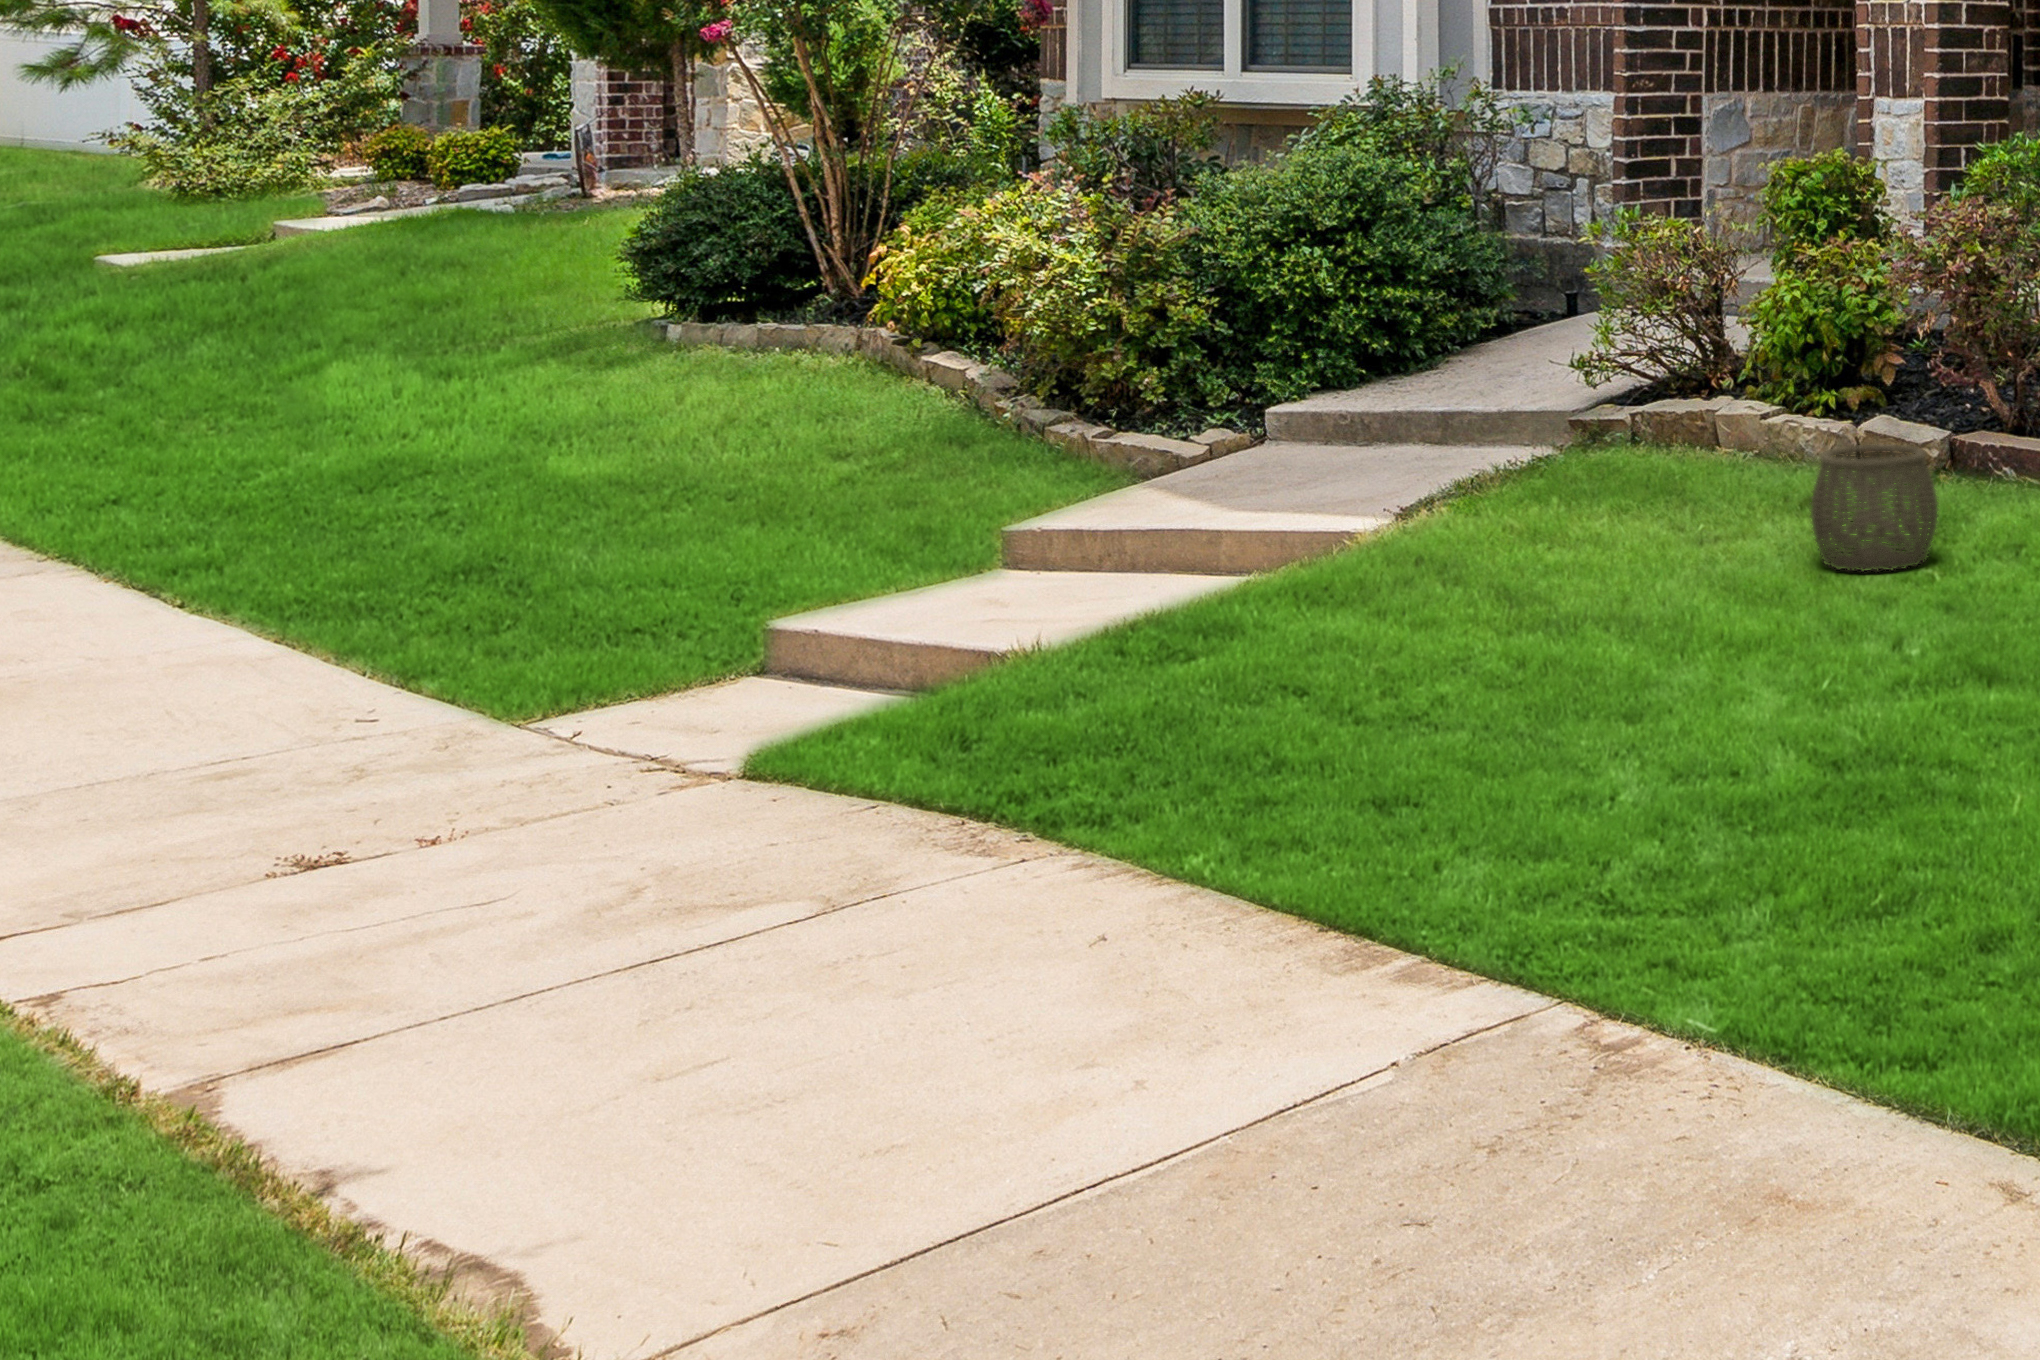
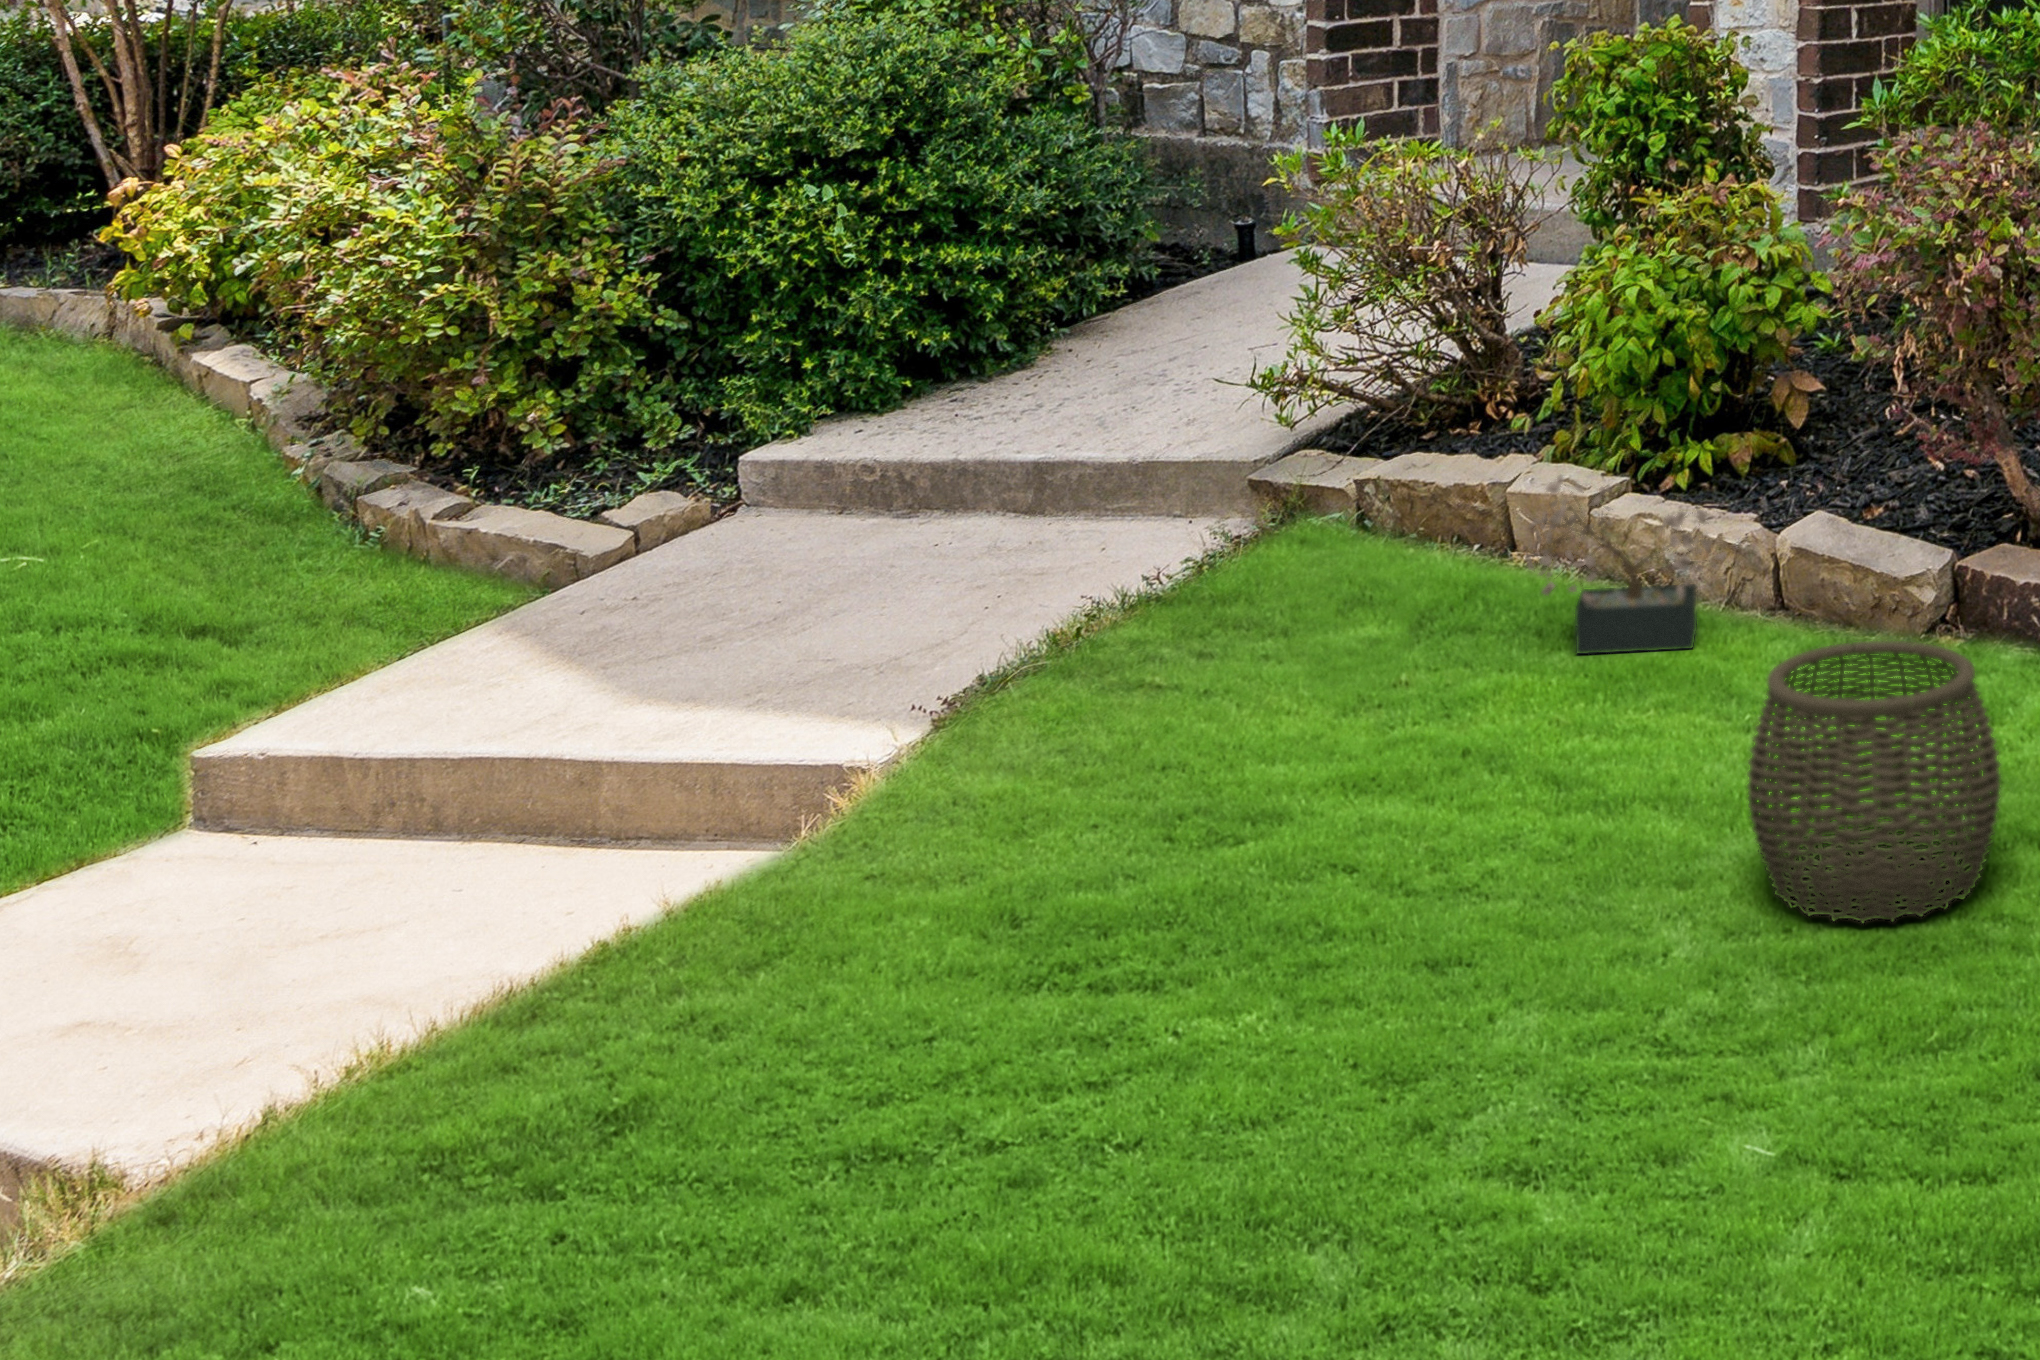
decorative plant: none [1719,392,1832,490] -> present [1526,476,1726,654]

